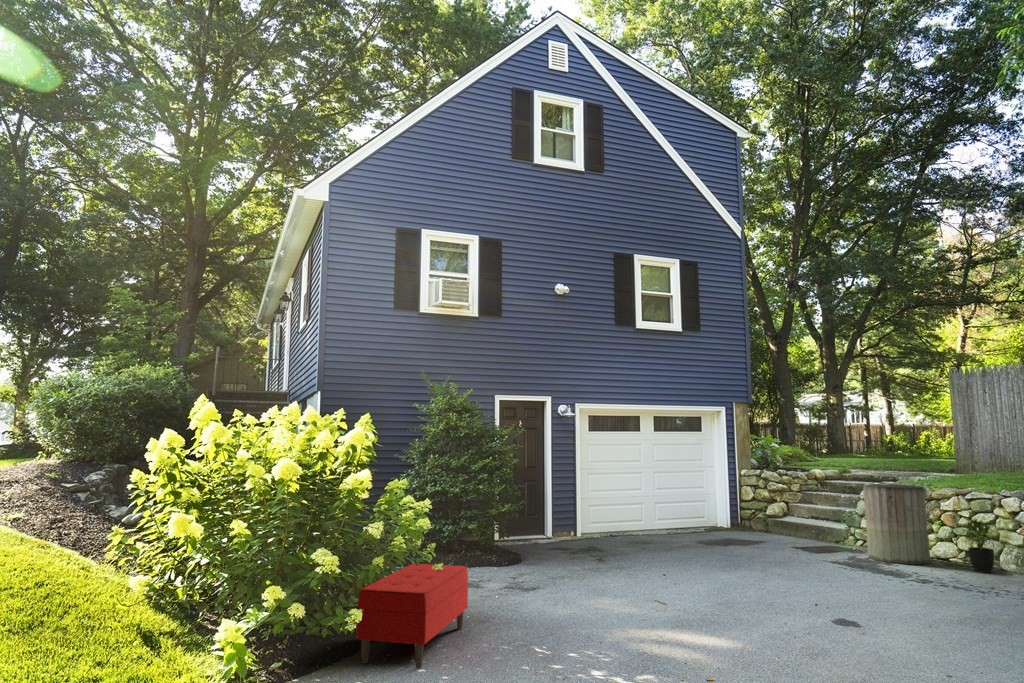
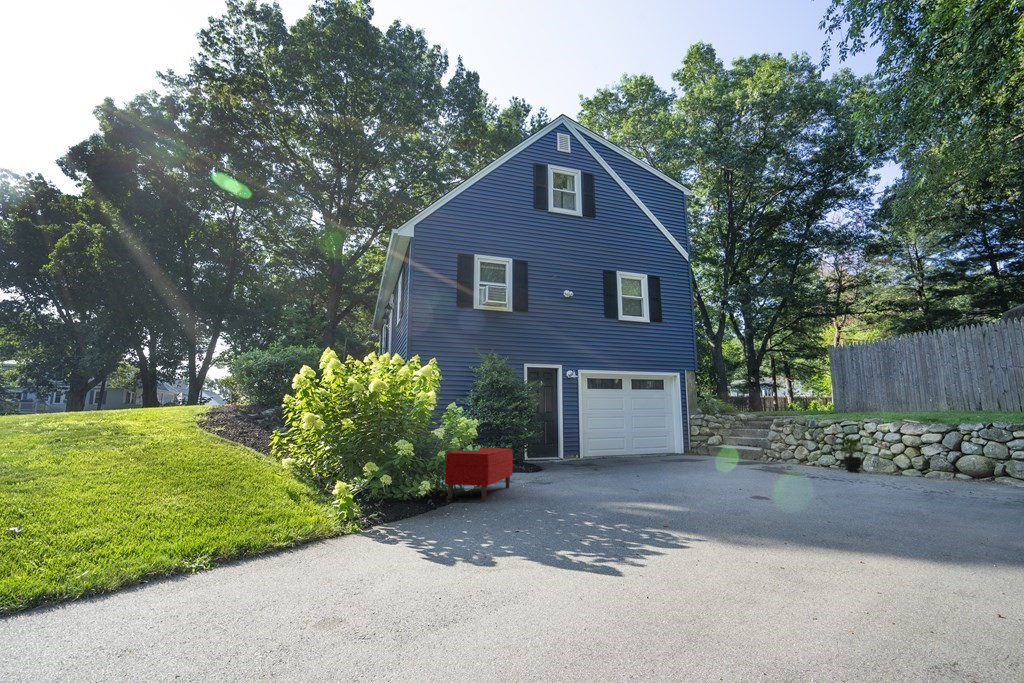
trash can: present [863,484,930,564] -> none [771,418,818,469]

